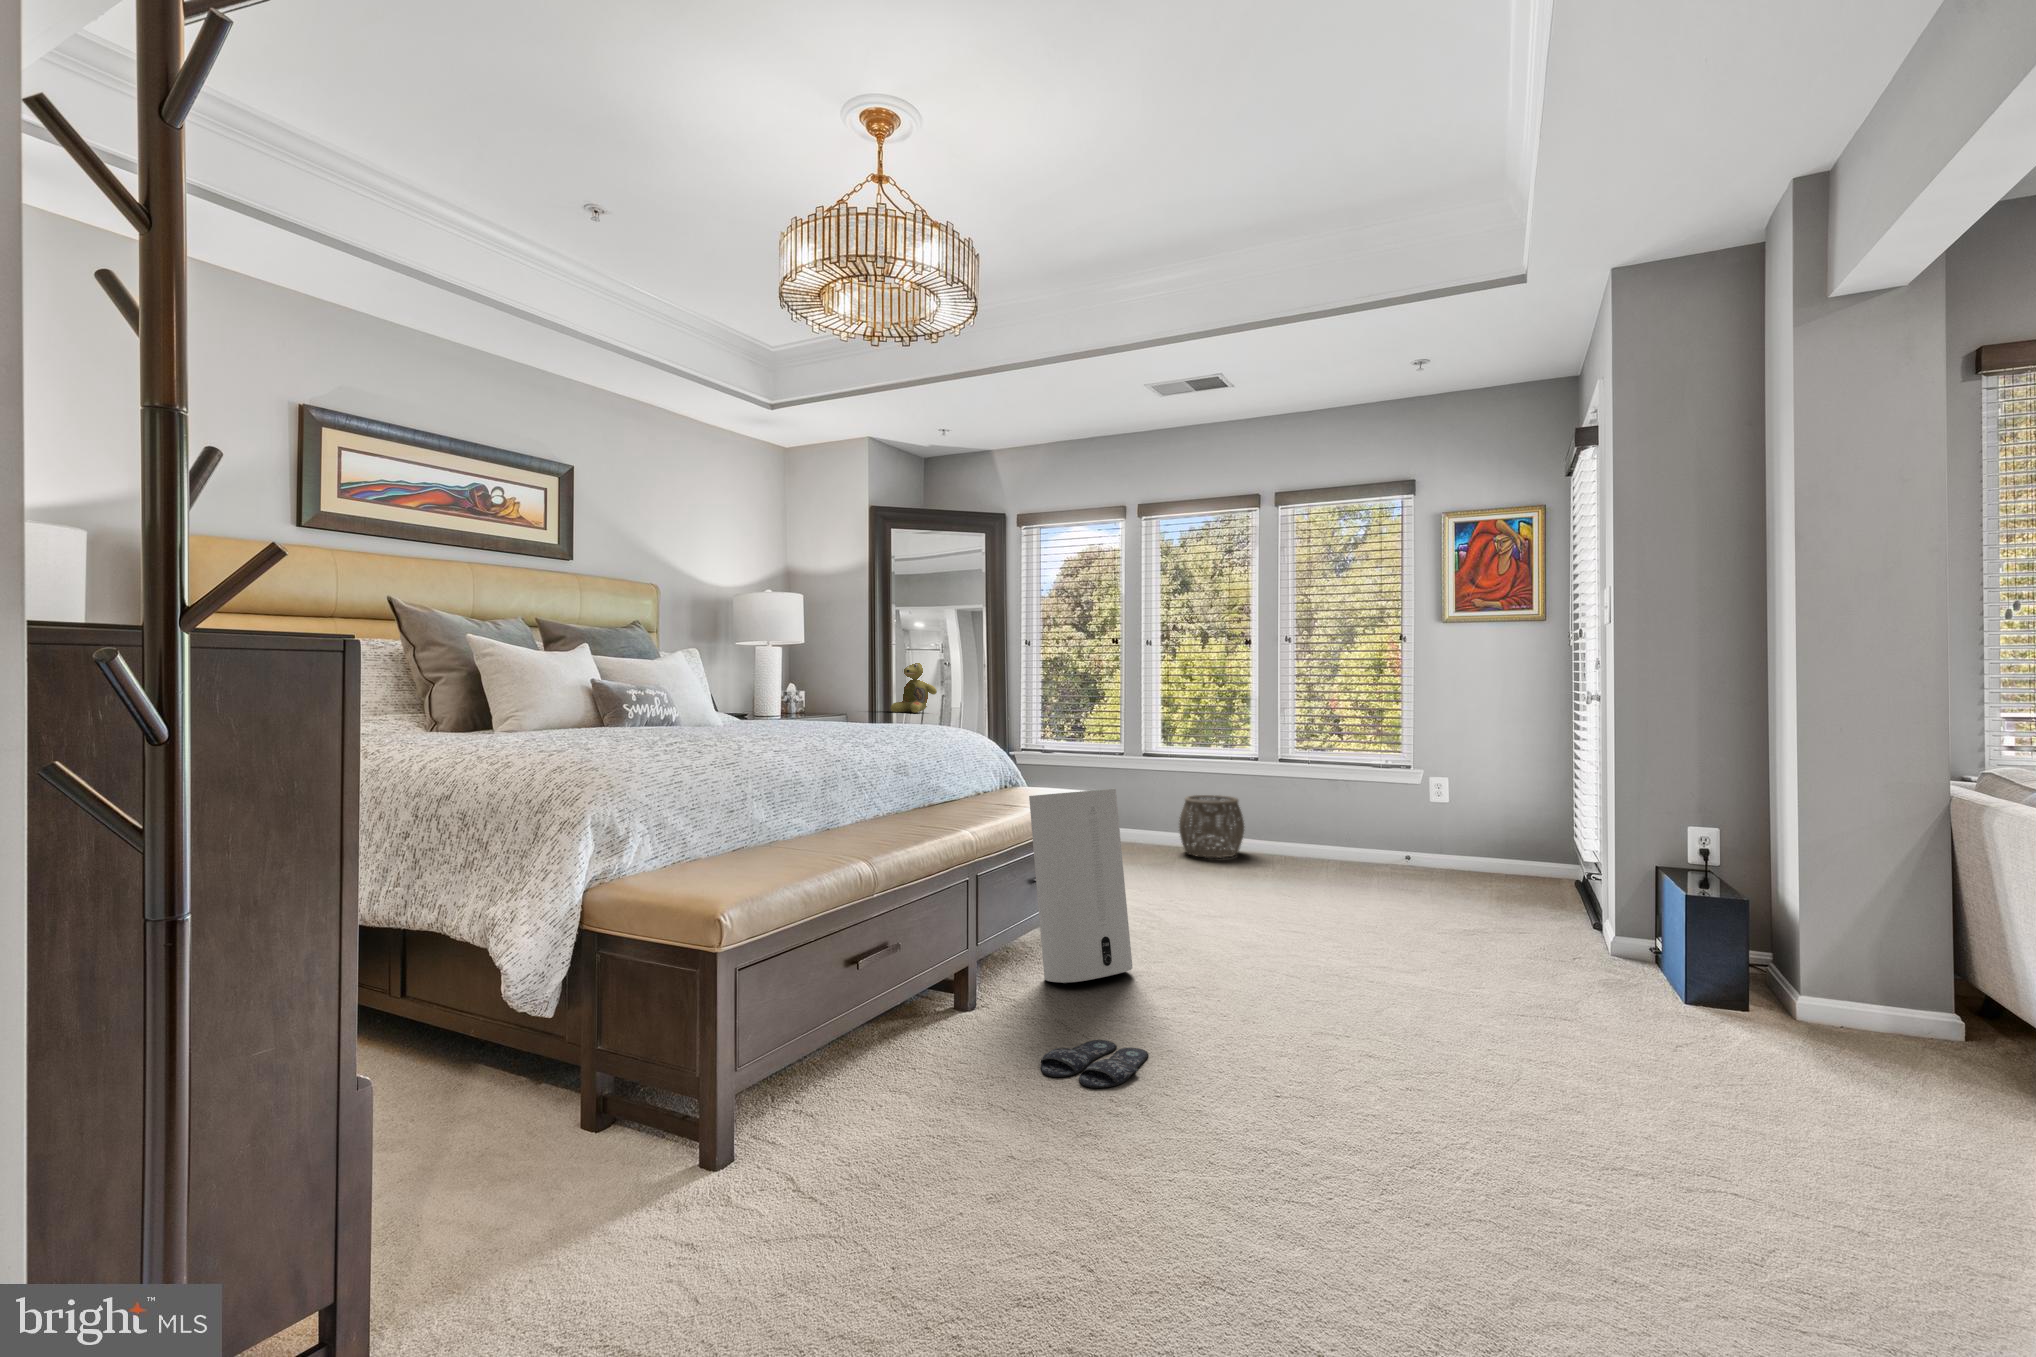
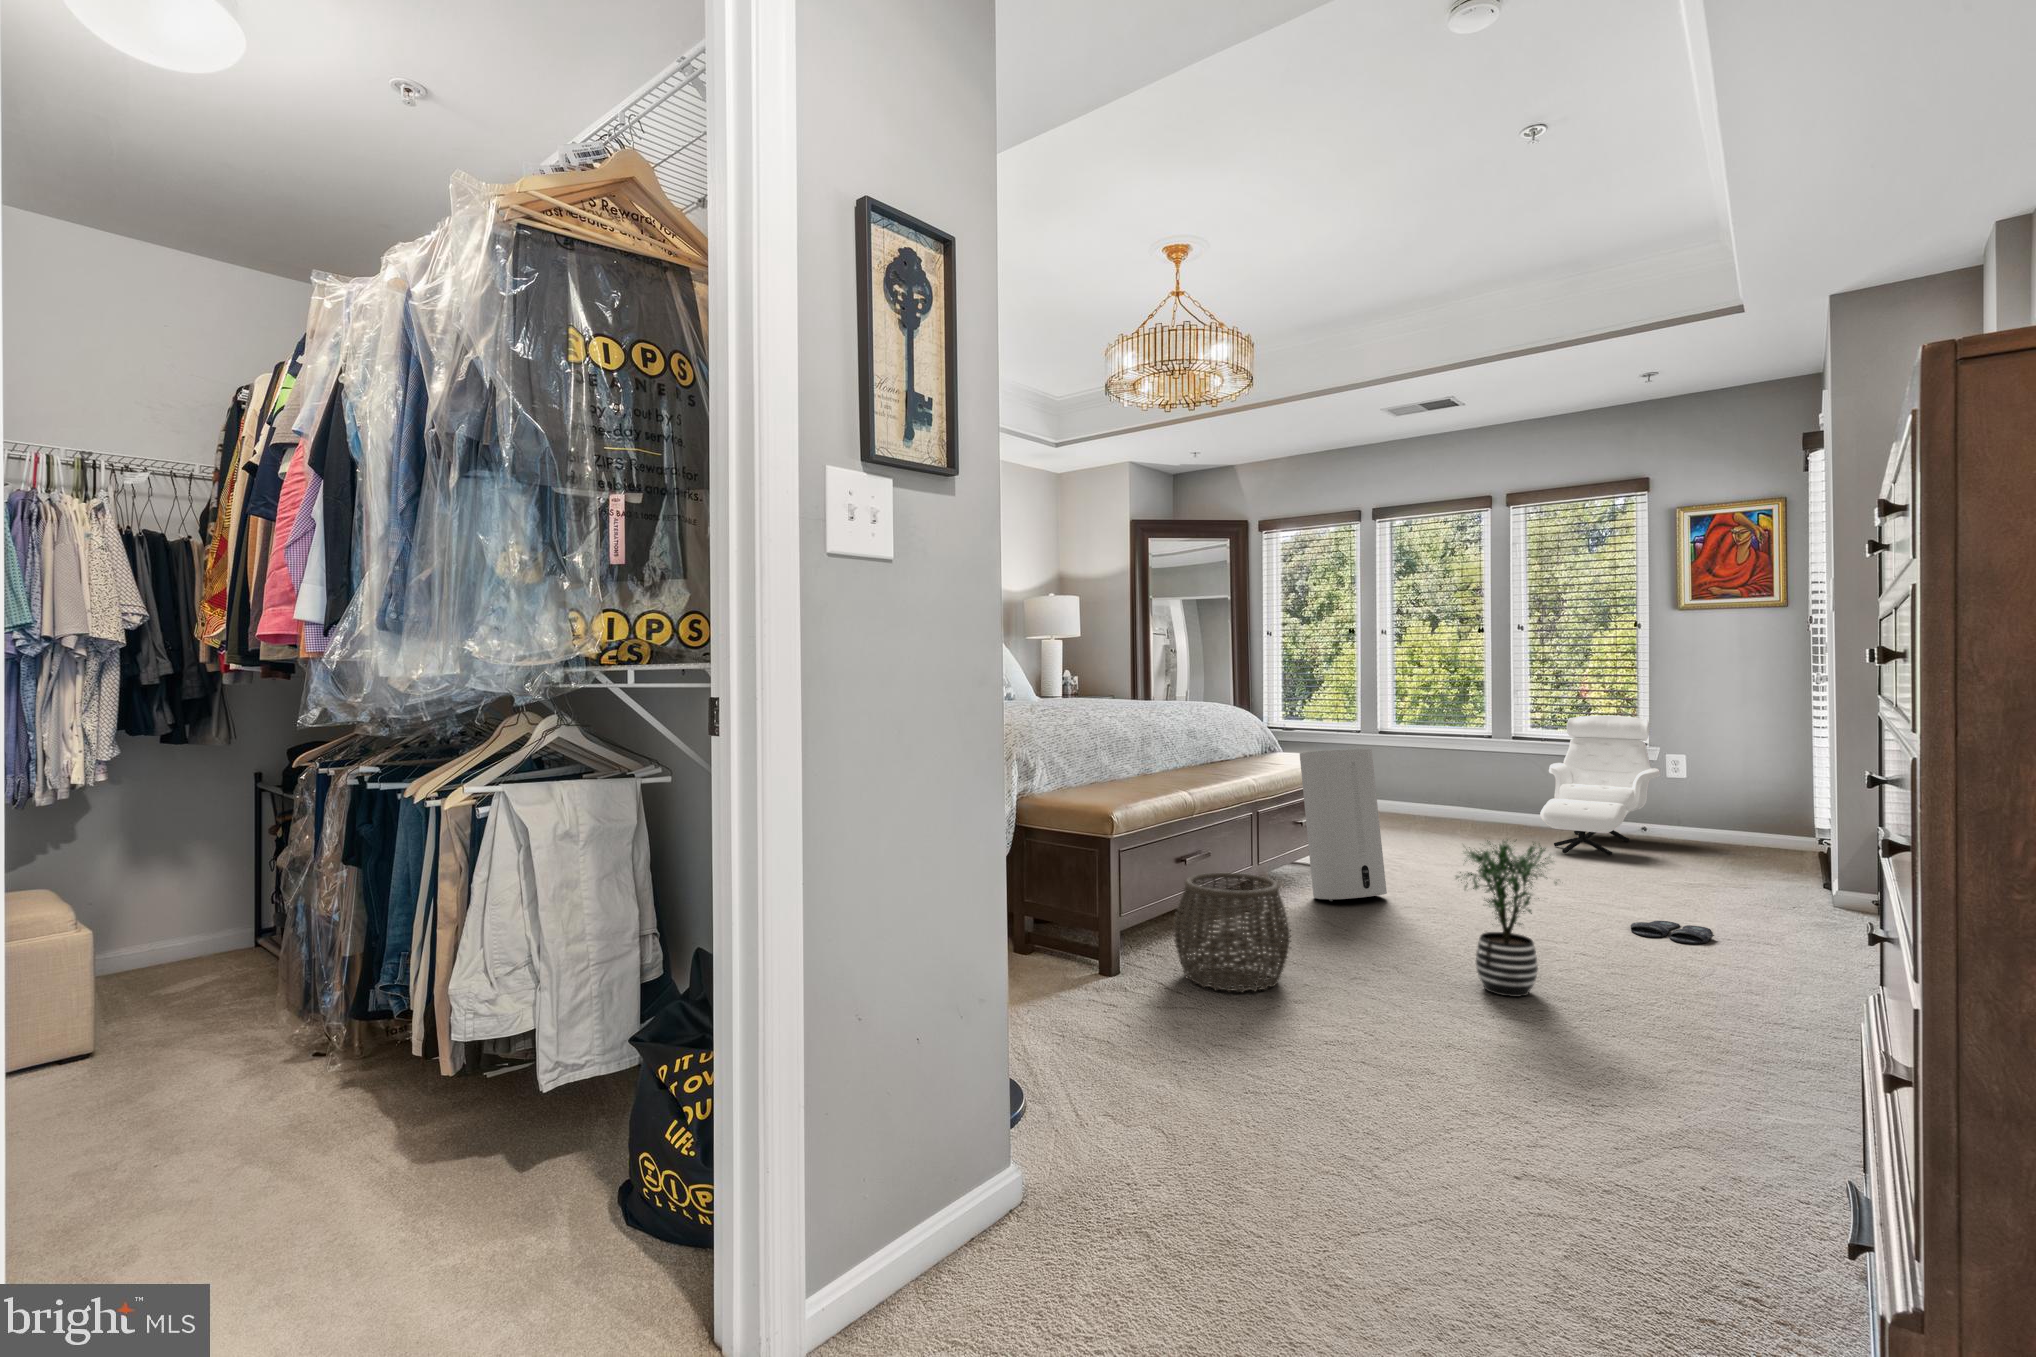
stuffed bear: present [890,663,937,713] -> none [1149,645,1189,695]
armchair: none [1307,736,1427,895] -> present [1540,715,1661,855]
woven basket: present [1179,795,1244,858] -> present [1174,873,1291,992]
potted plant: none [1197,923,1340,1146] -> present [1456,839,1557,997]
slippers: present [1041,1040,1148,1088] -> present [1631,921,1714,944]

